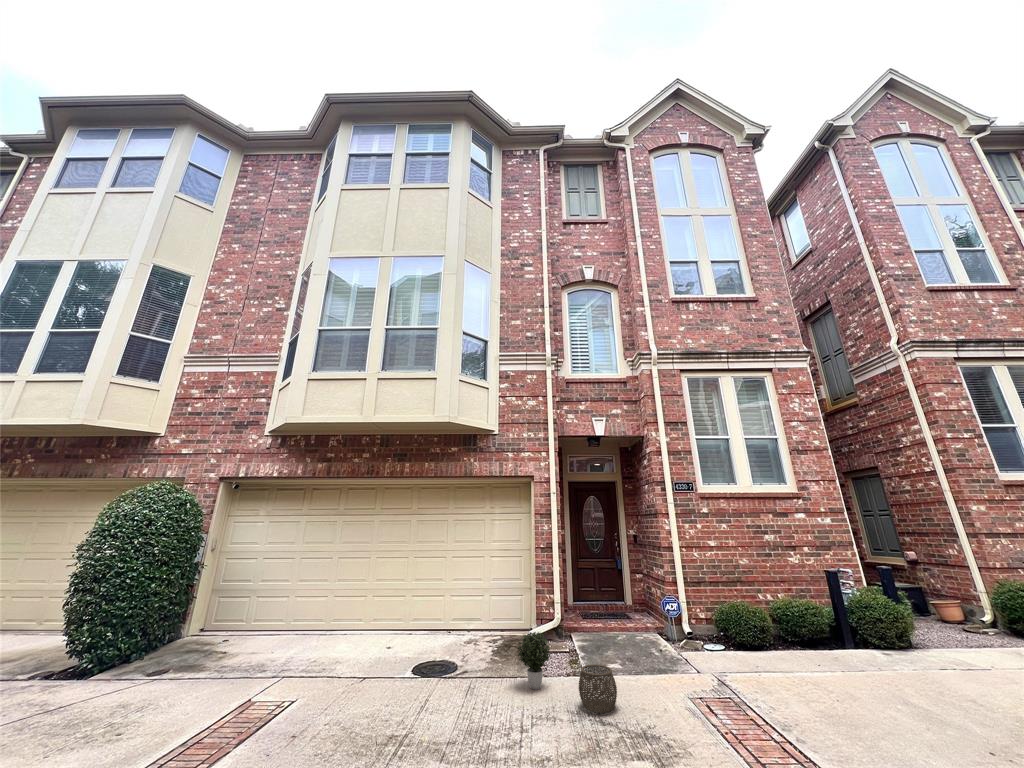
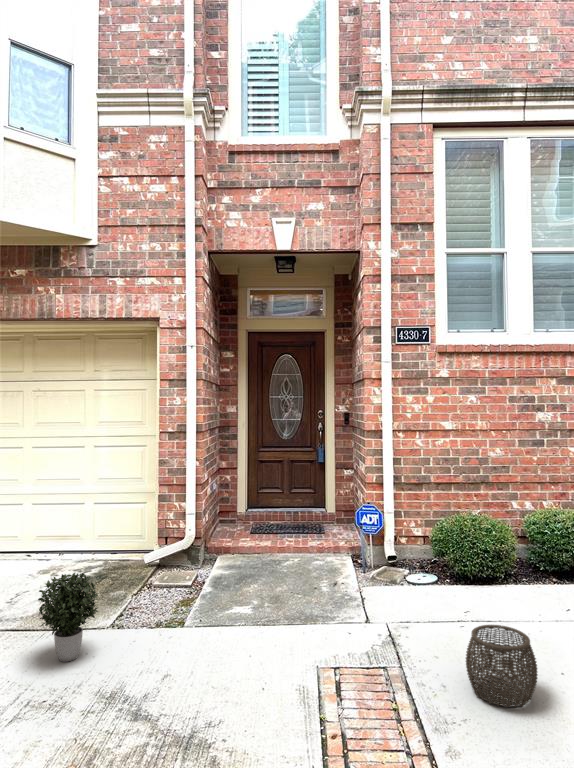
woven basket: present [579,664,617,713] -> present [466,625,537,707]

